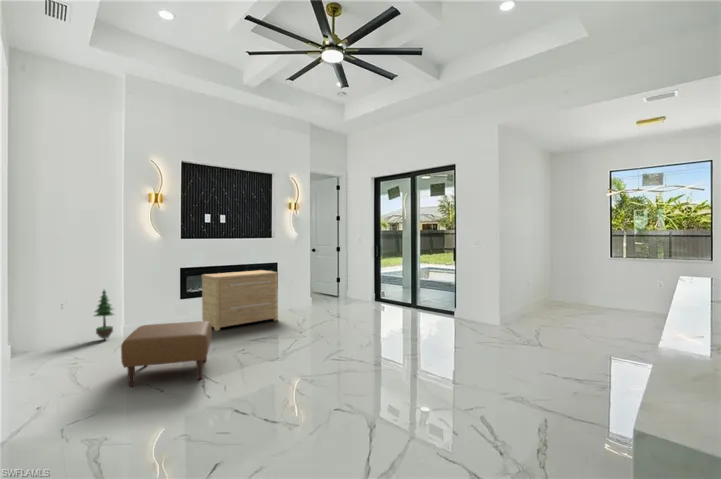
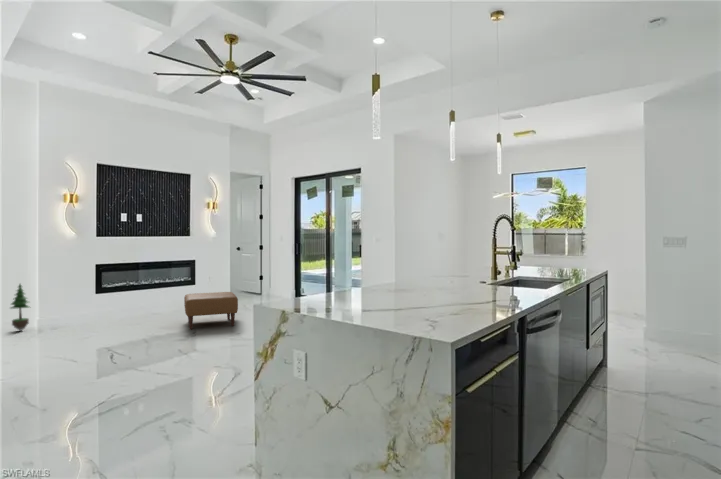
side table: present [202,270,278,331] -> none [117,267,194,323]
ottoman: present [121,321,212,387] -> present [184,292,238,329]

